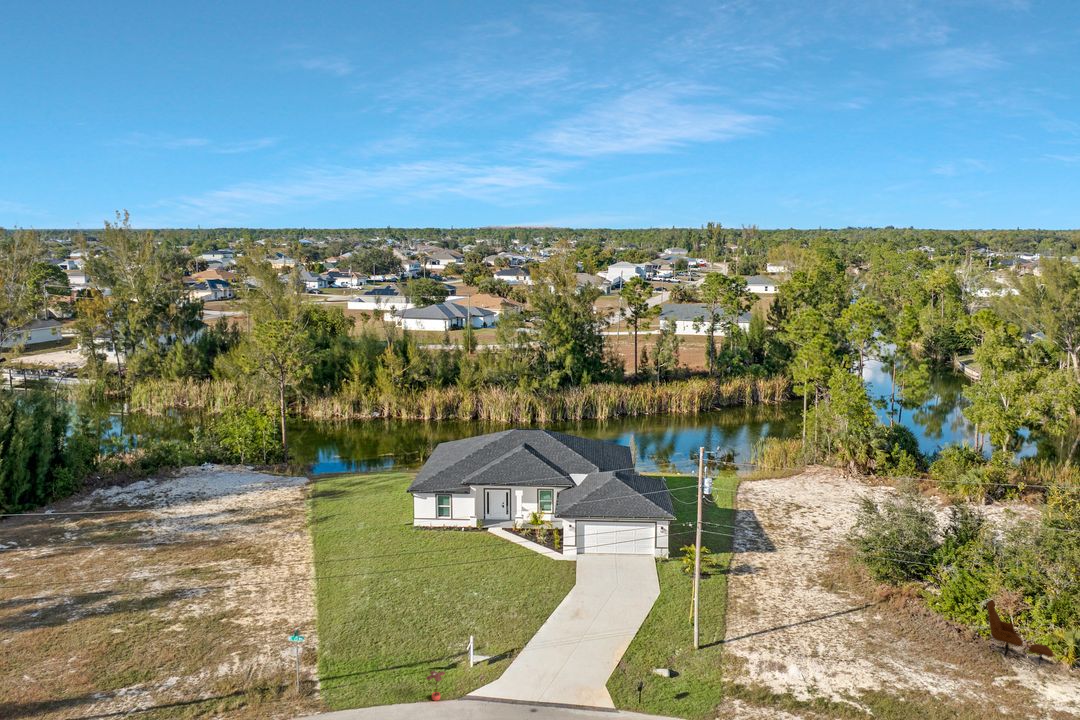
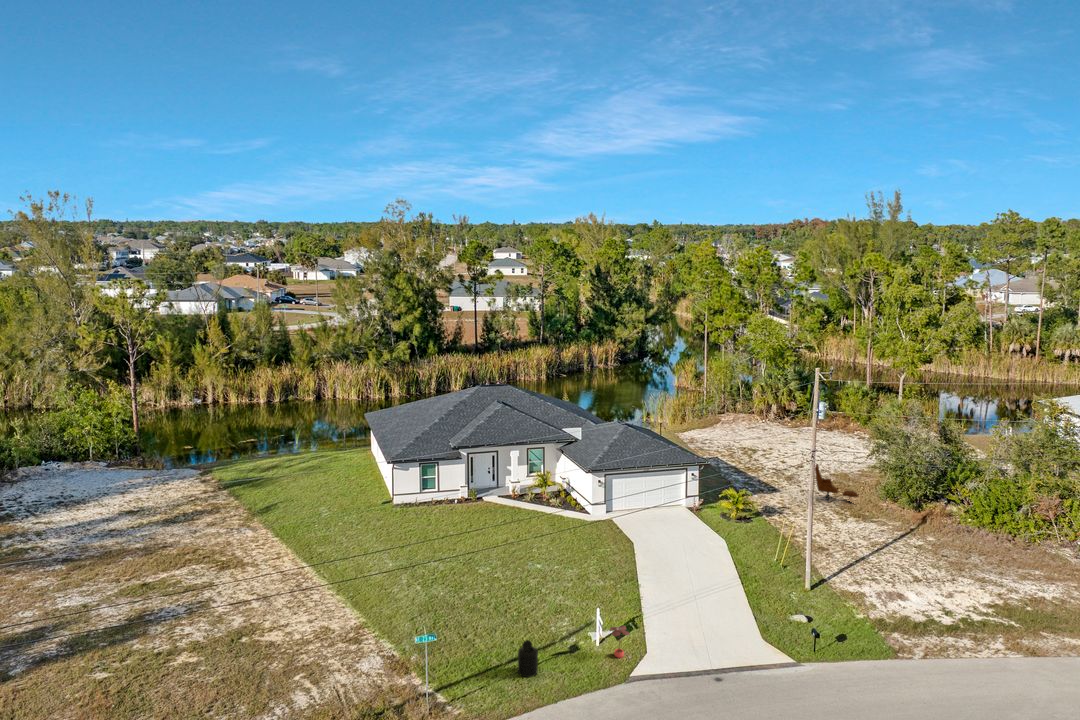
lounge chair: present [987,600,1054,664] -> present [815,464,858,500]
trash can: none [339,668,358,701] -> present [518,640,538,677]

